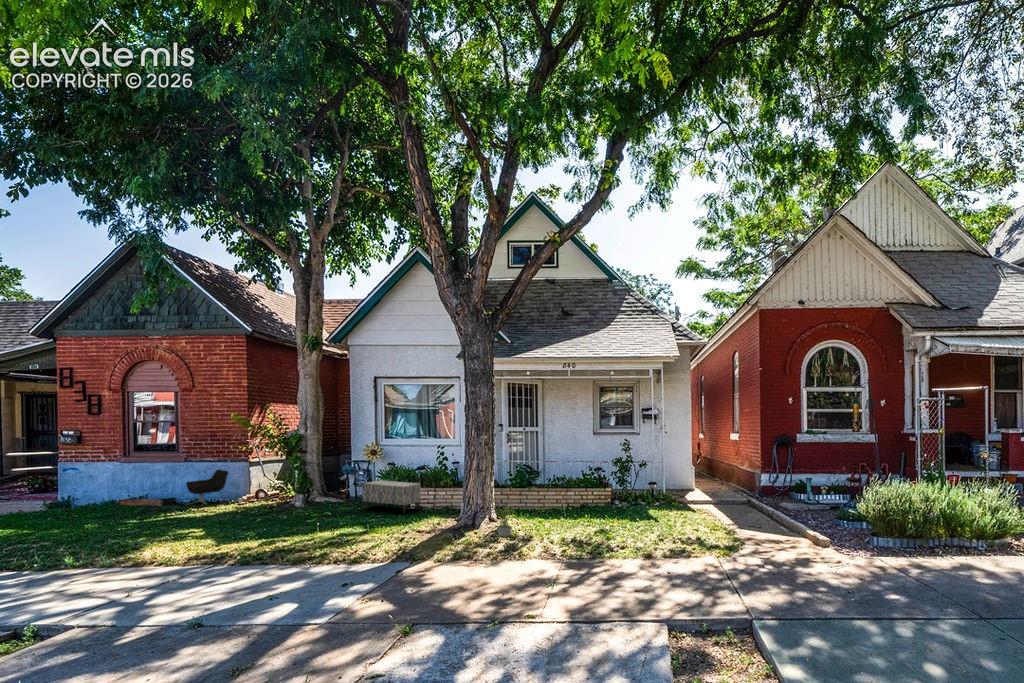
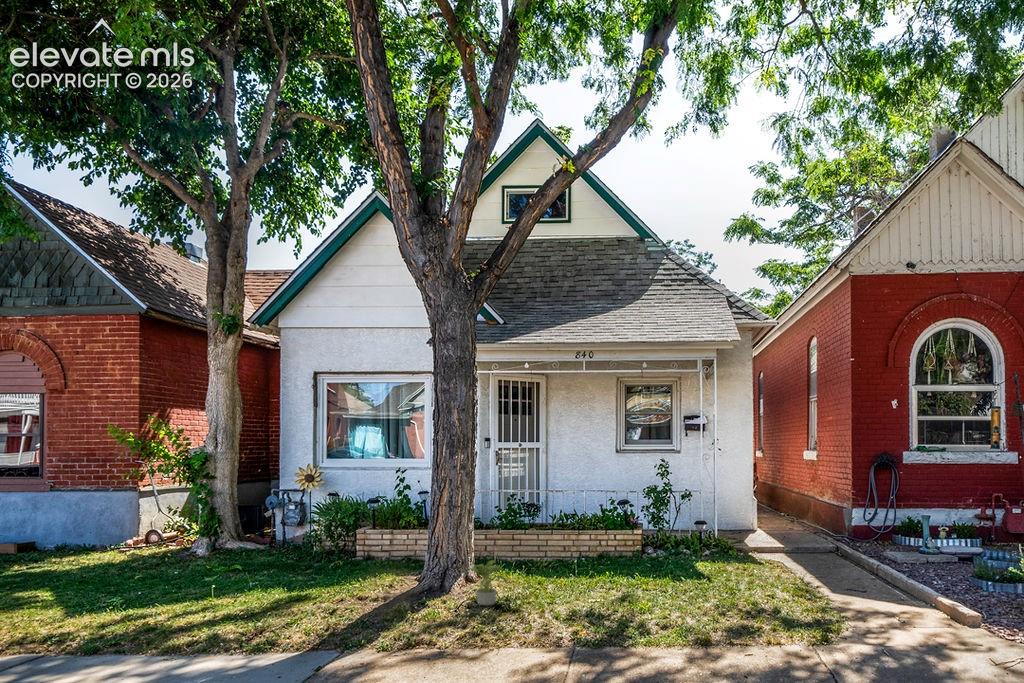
lounge chair: present [186,469,228,504] -> none [48,500,111,550]
bench: present [363,480,421,513] -> none [292,517,373,565]

